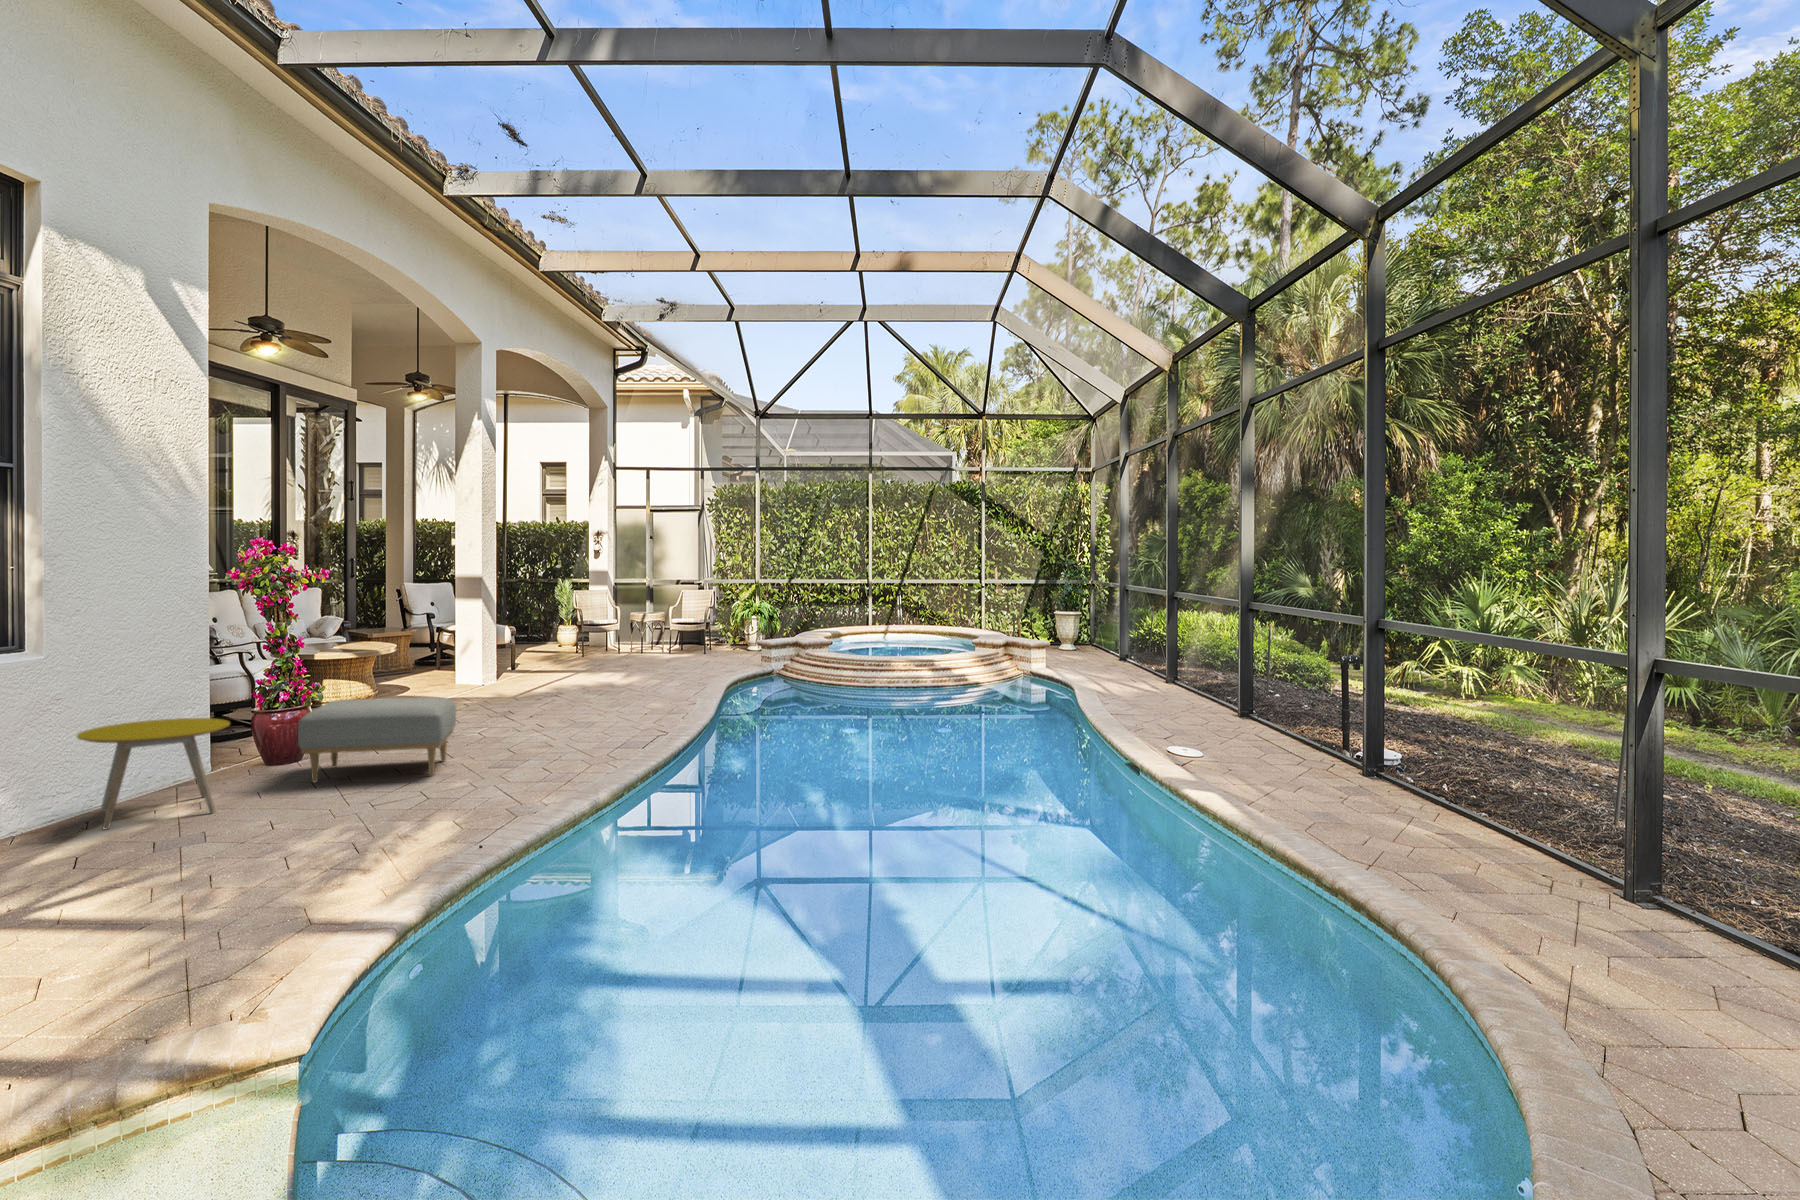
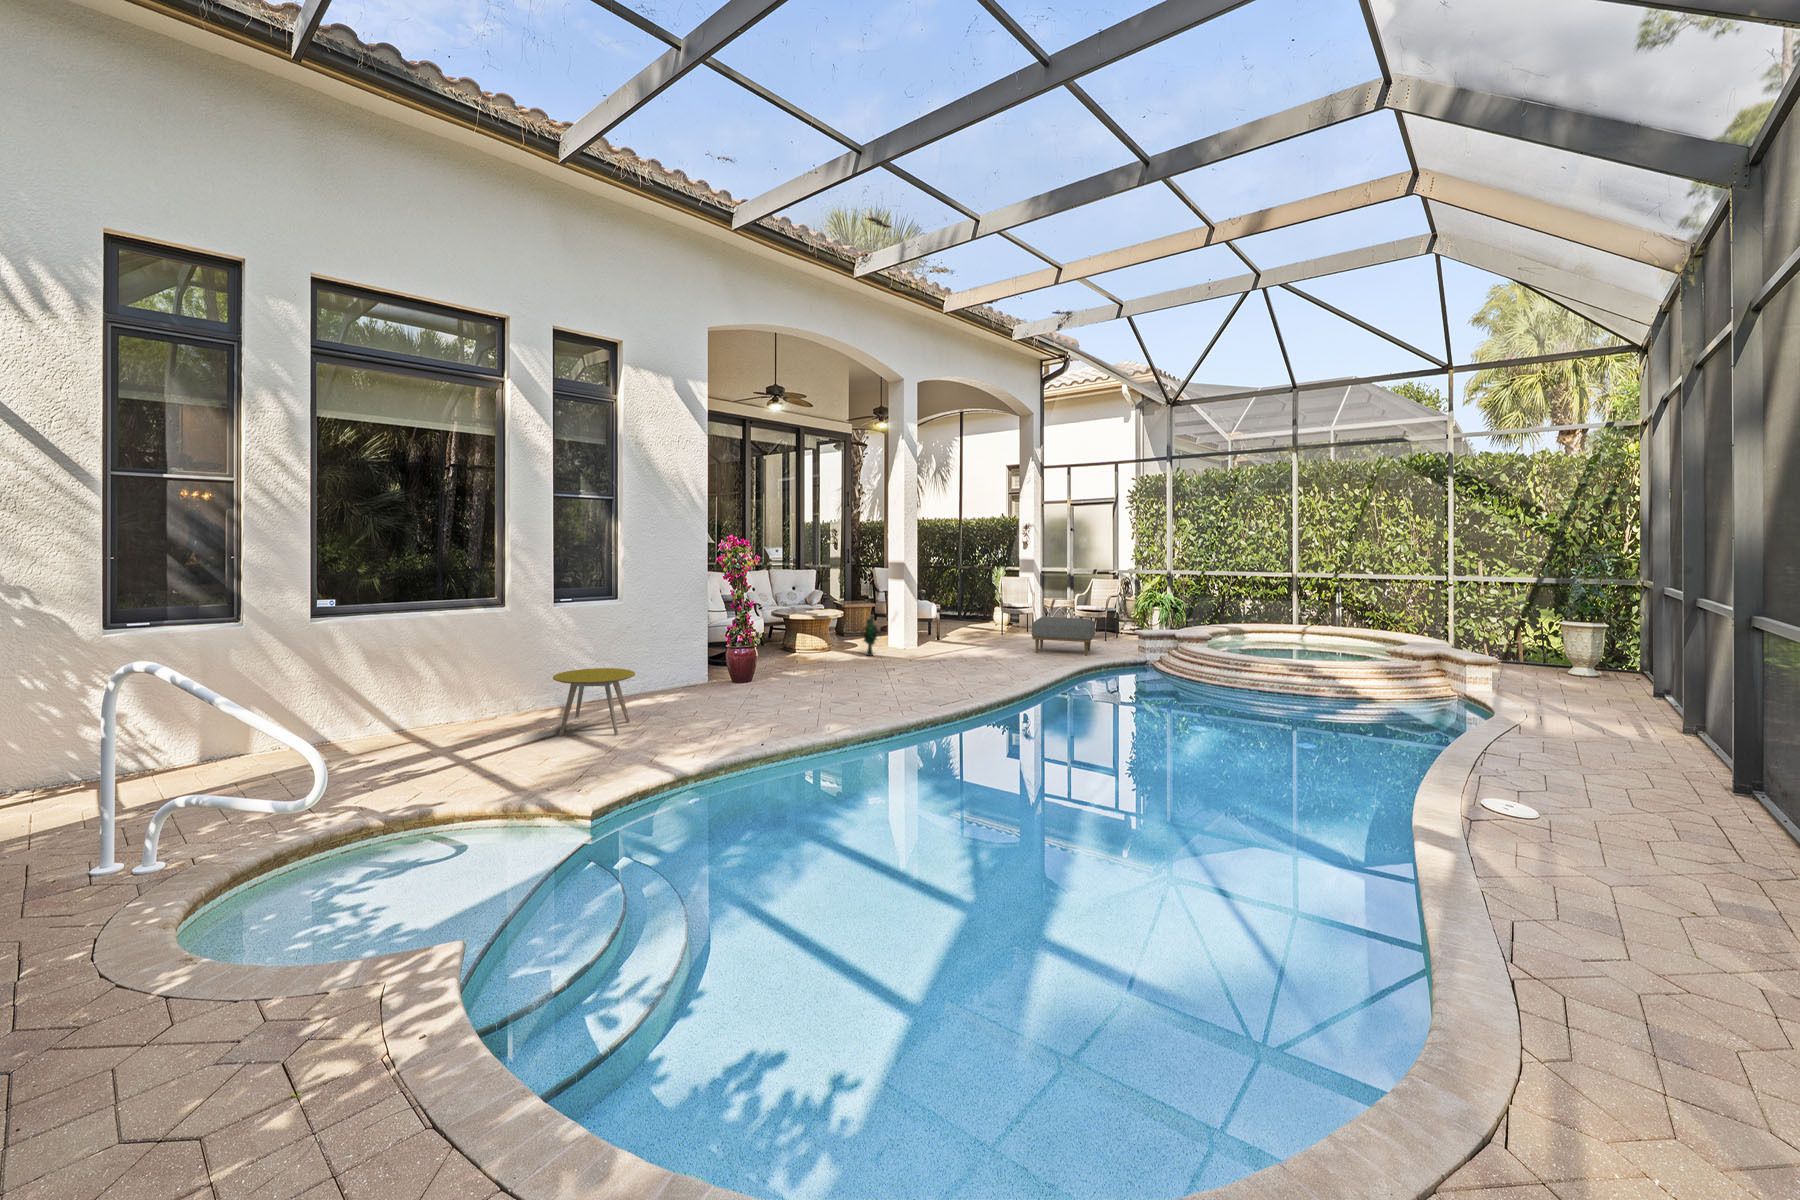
decorative plant: none [440,638,471,690] -> present [862,617,881,656]
ottoman: present [298,697,456,782] -> present [1031,617,1095,656]

